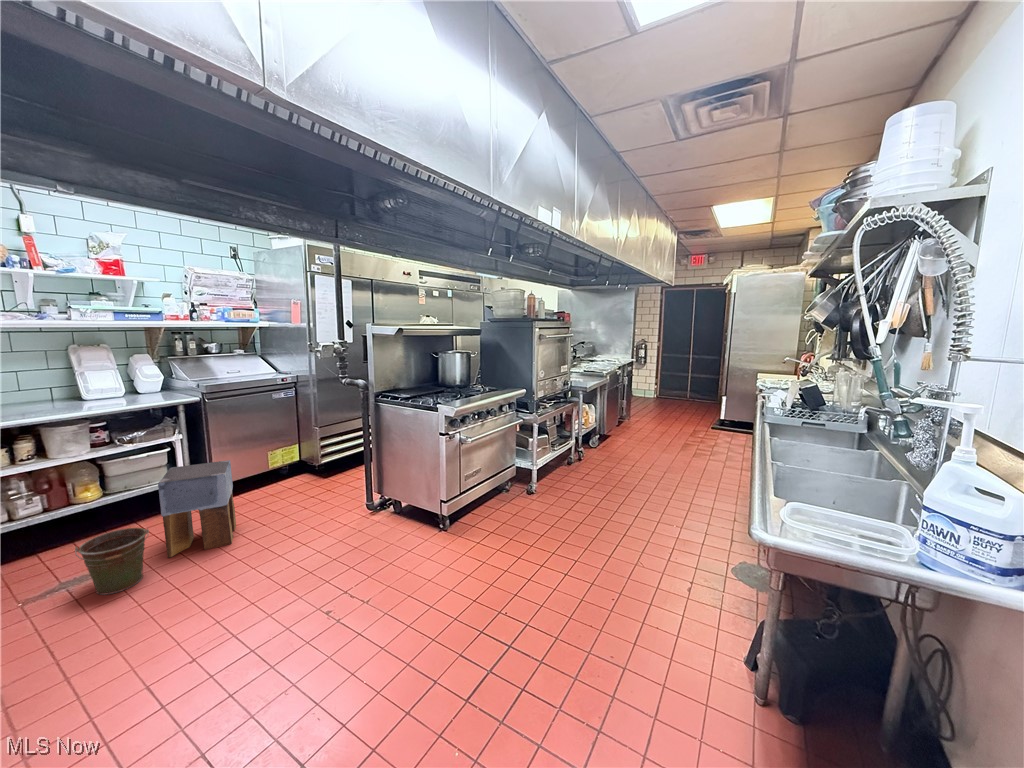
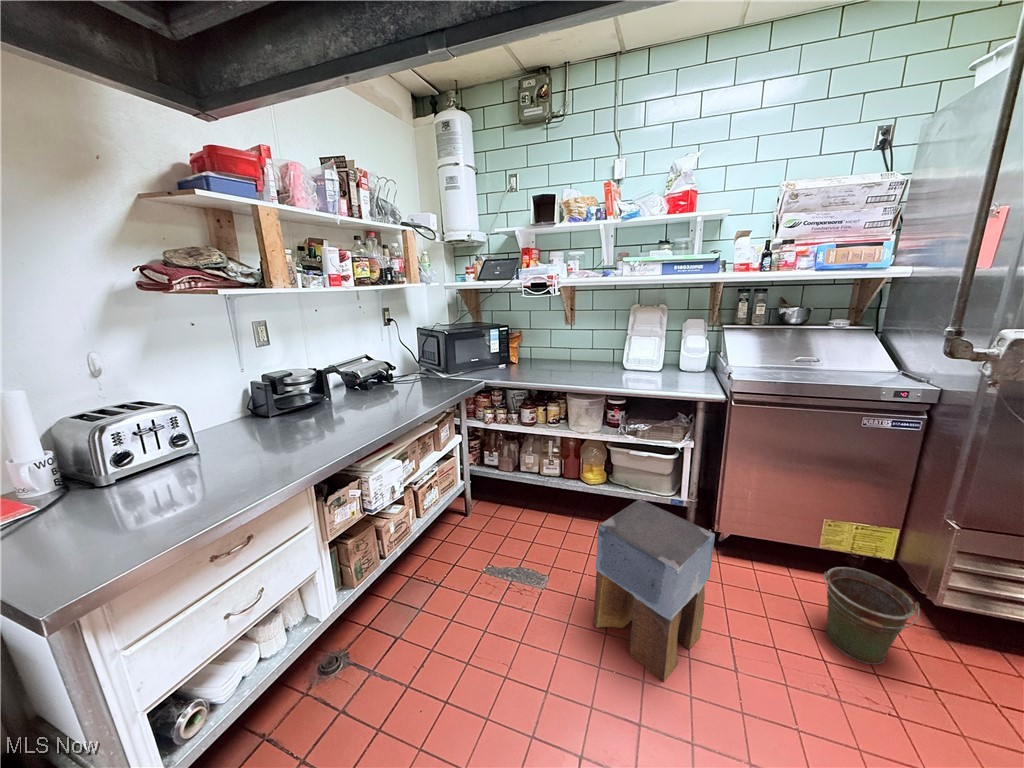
bucket: present [75,528,149,595] -> present [824,567,920,664]

